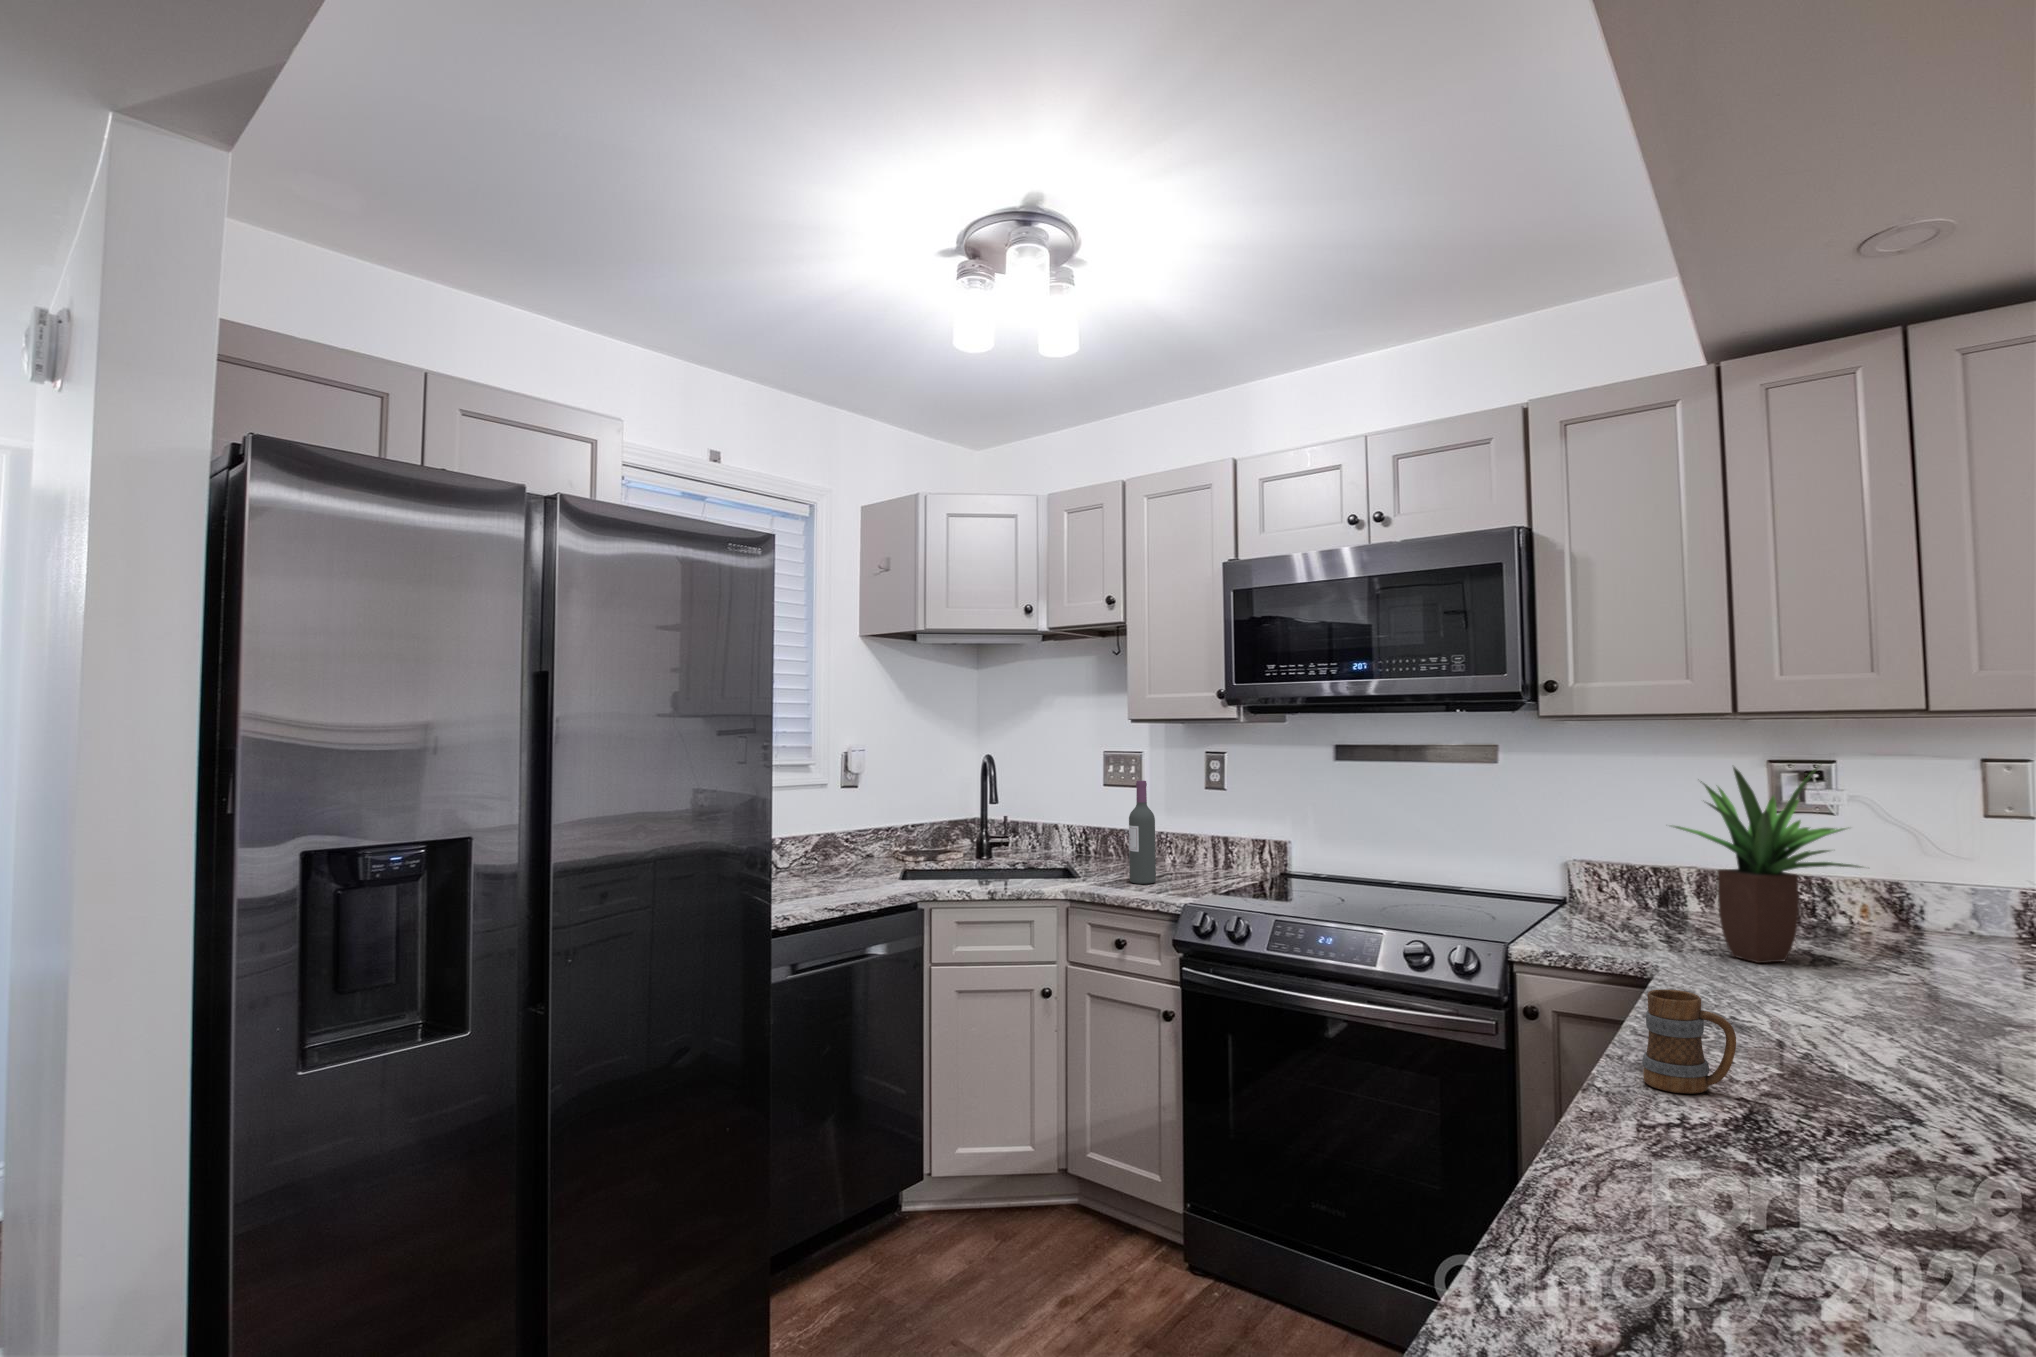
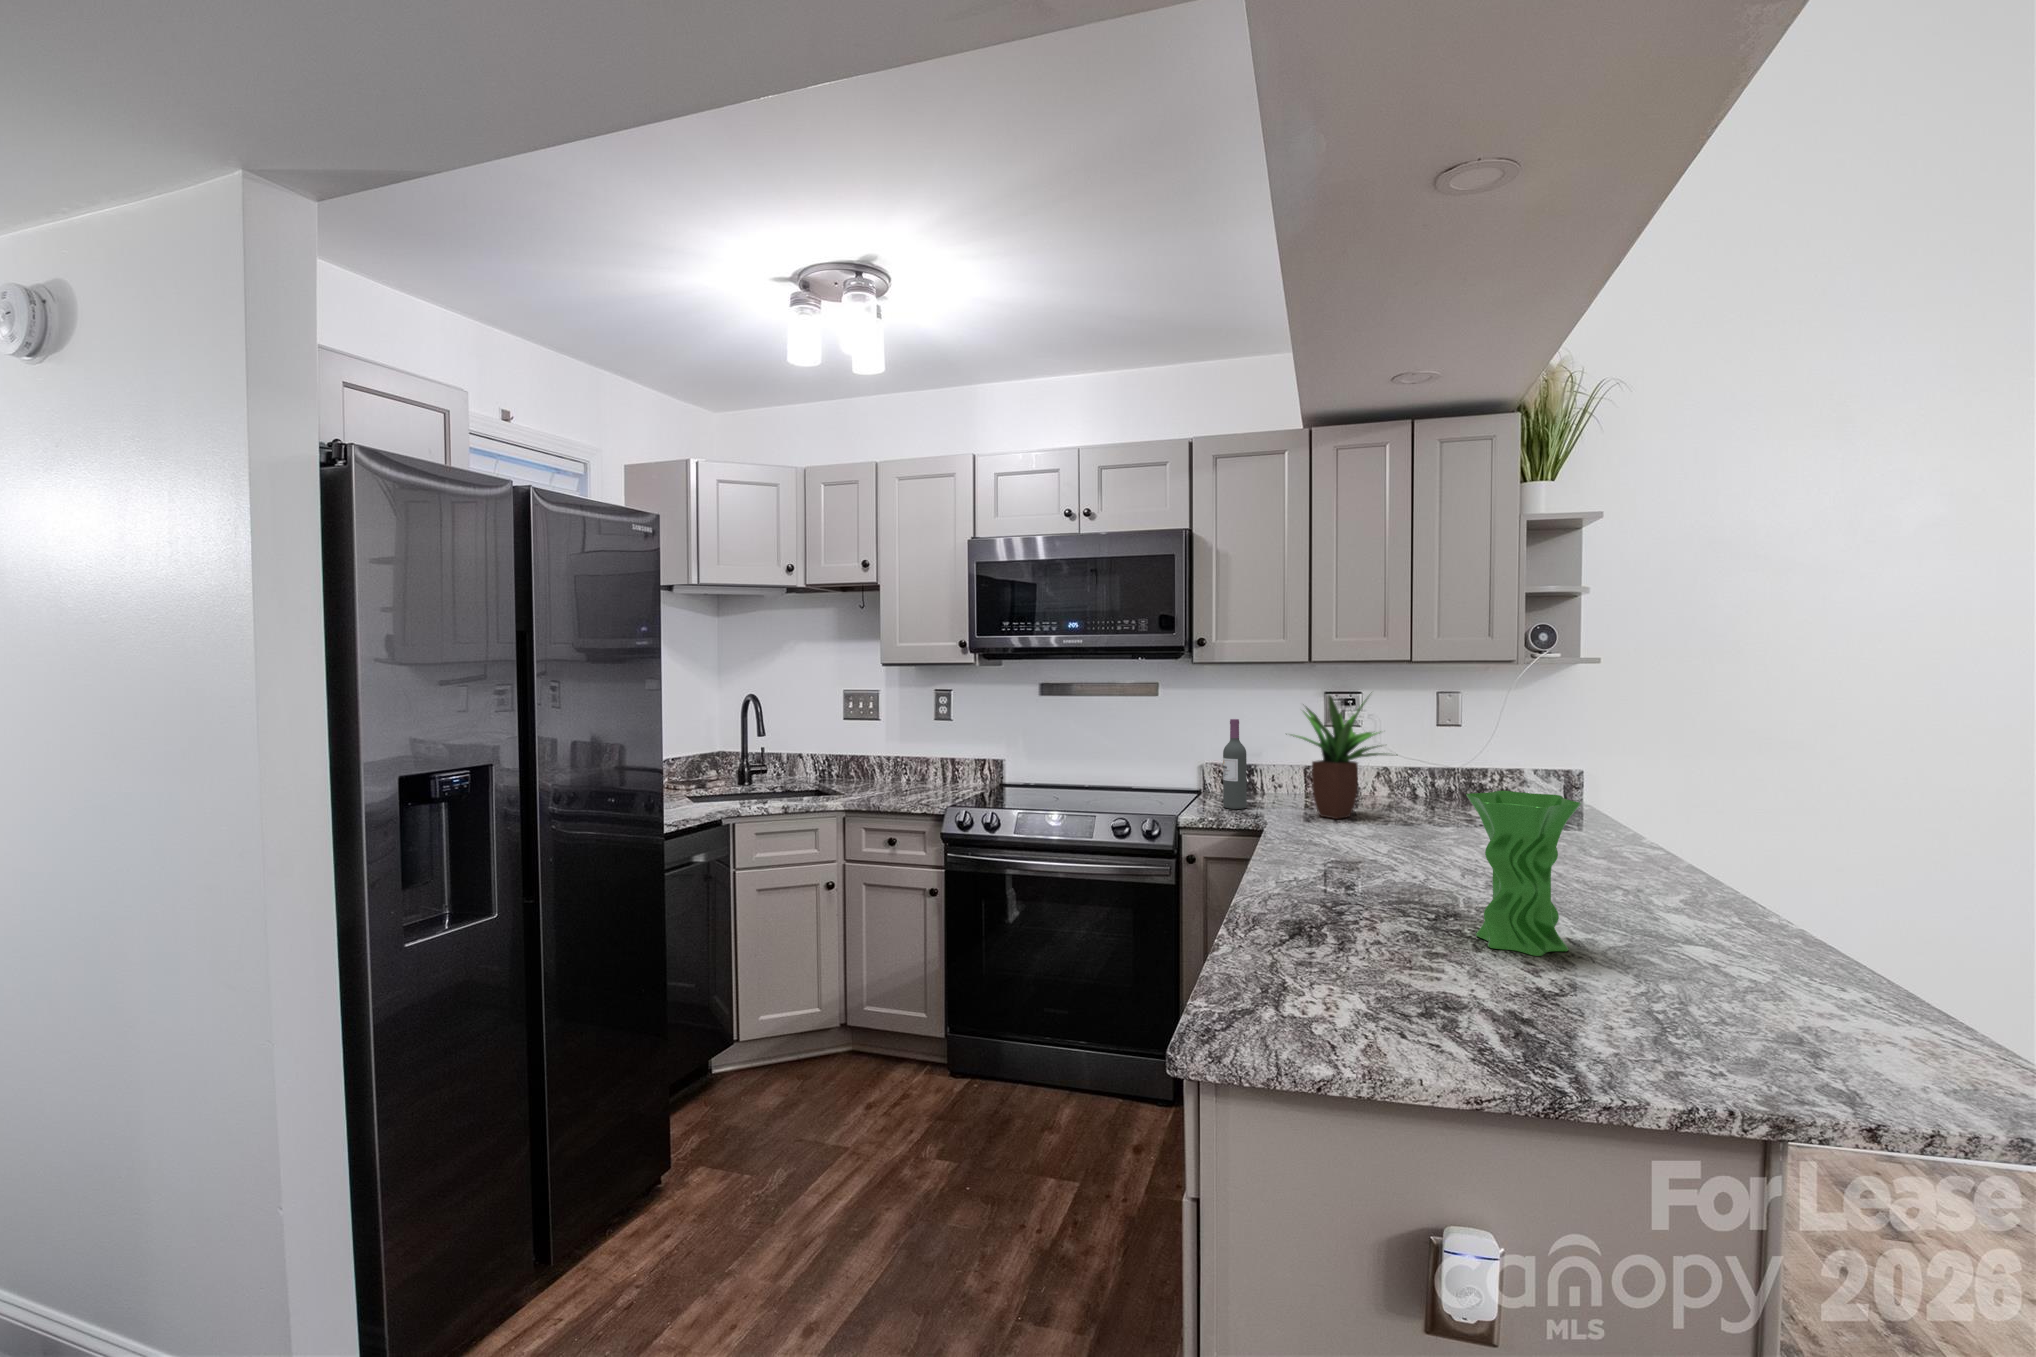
wine bottle: present [1129,781,1156,884] -> present [1223,719,1247,809]
vase: none [1745,935,1929,1214] -> present [1466,791,1581,956]
mug: present [1642,989,1736,1094] -> none [1359,835,1416,900]

